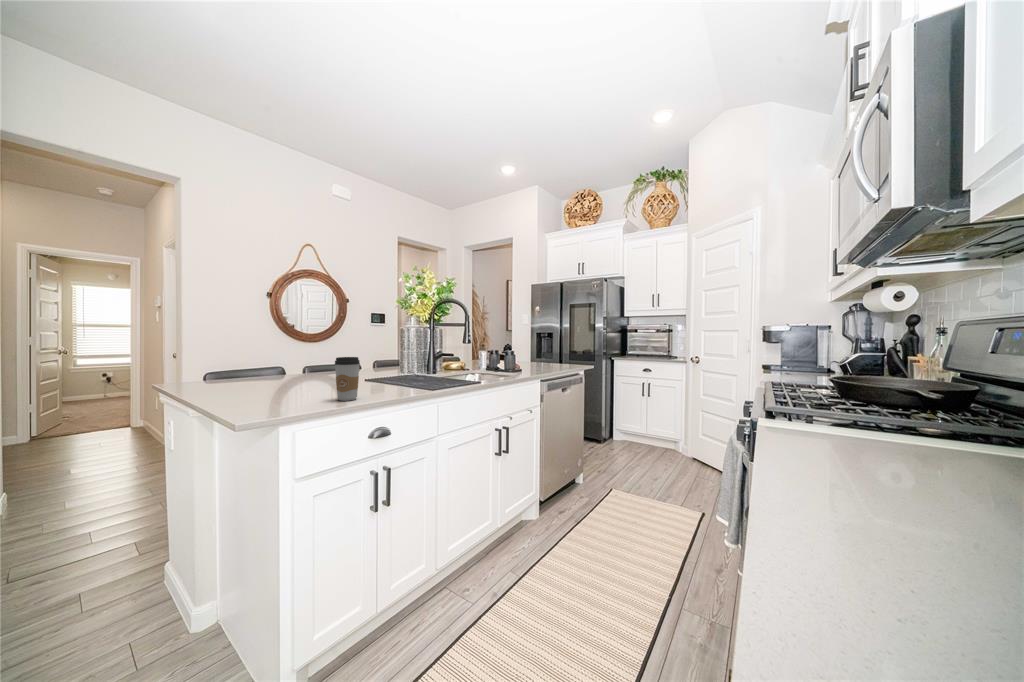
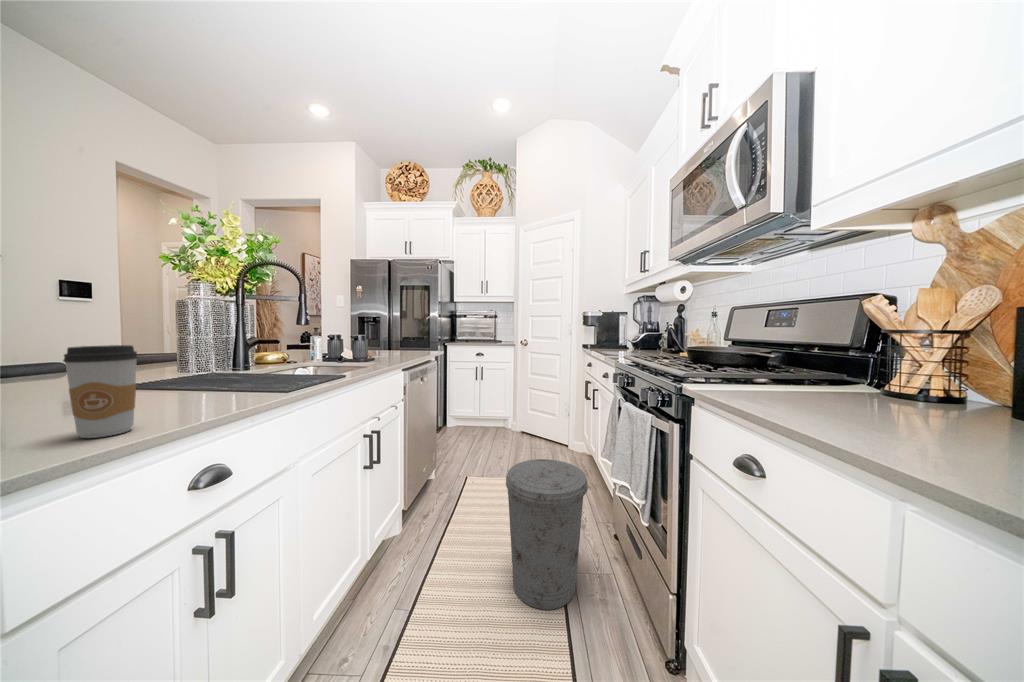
trash can: none [606,479,692,630] -> present [506,459,588,609]

